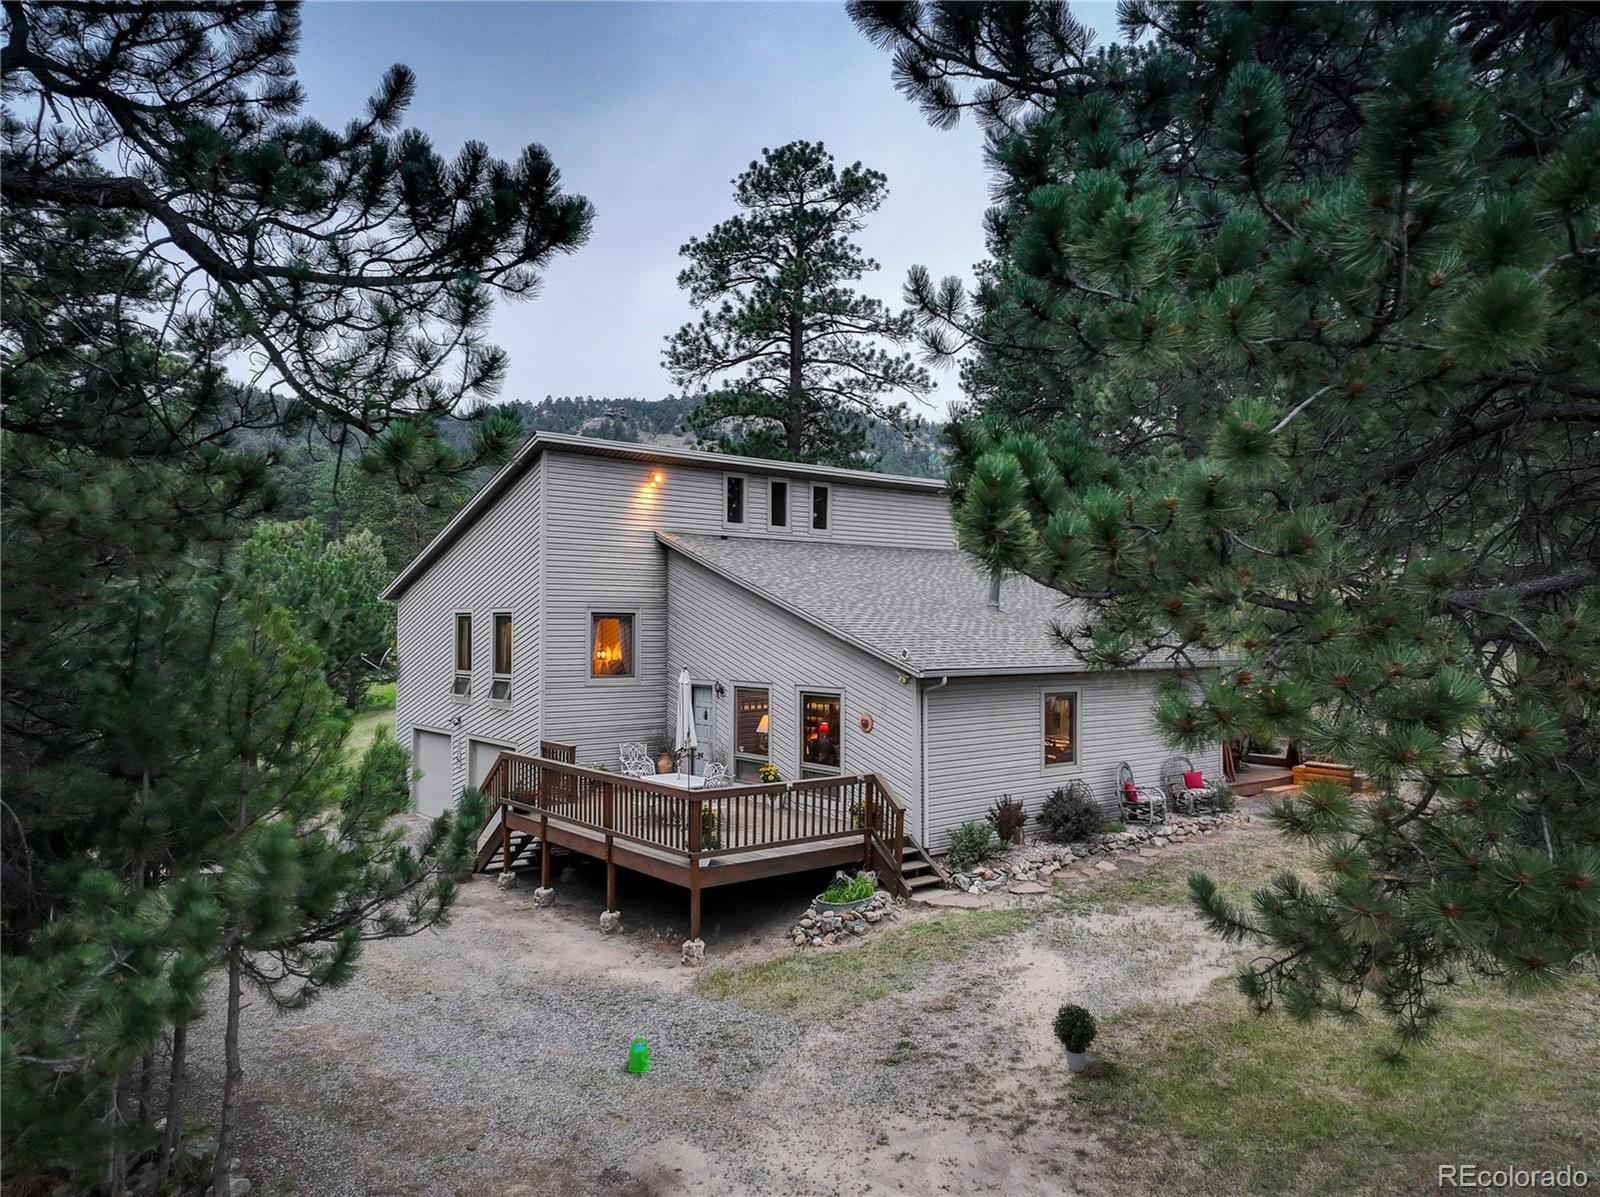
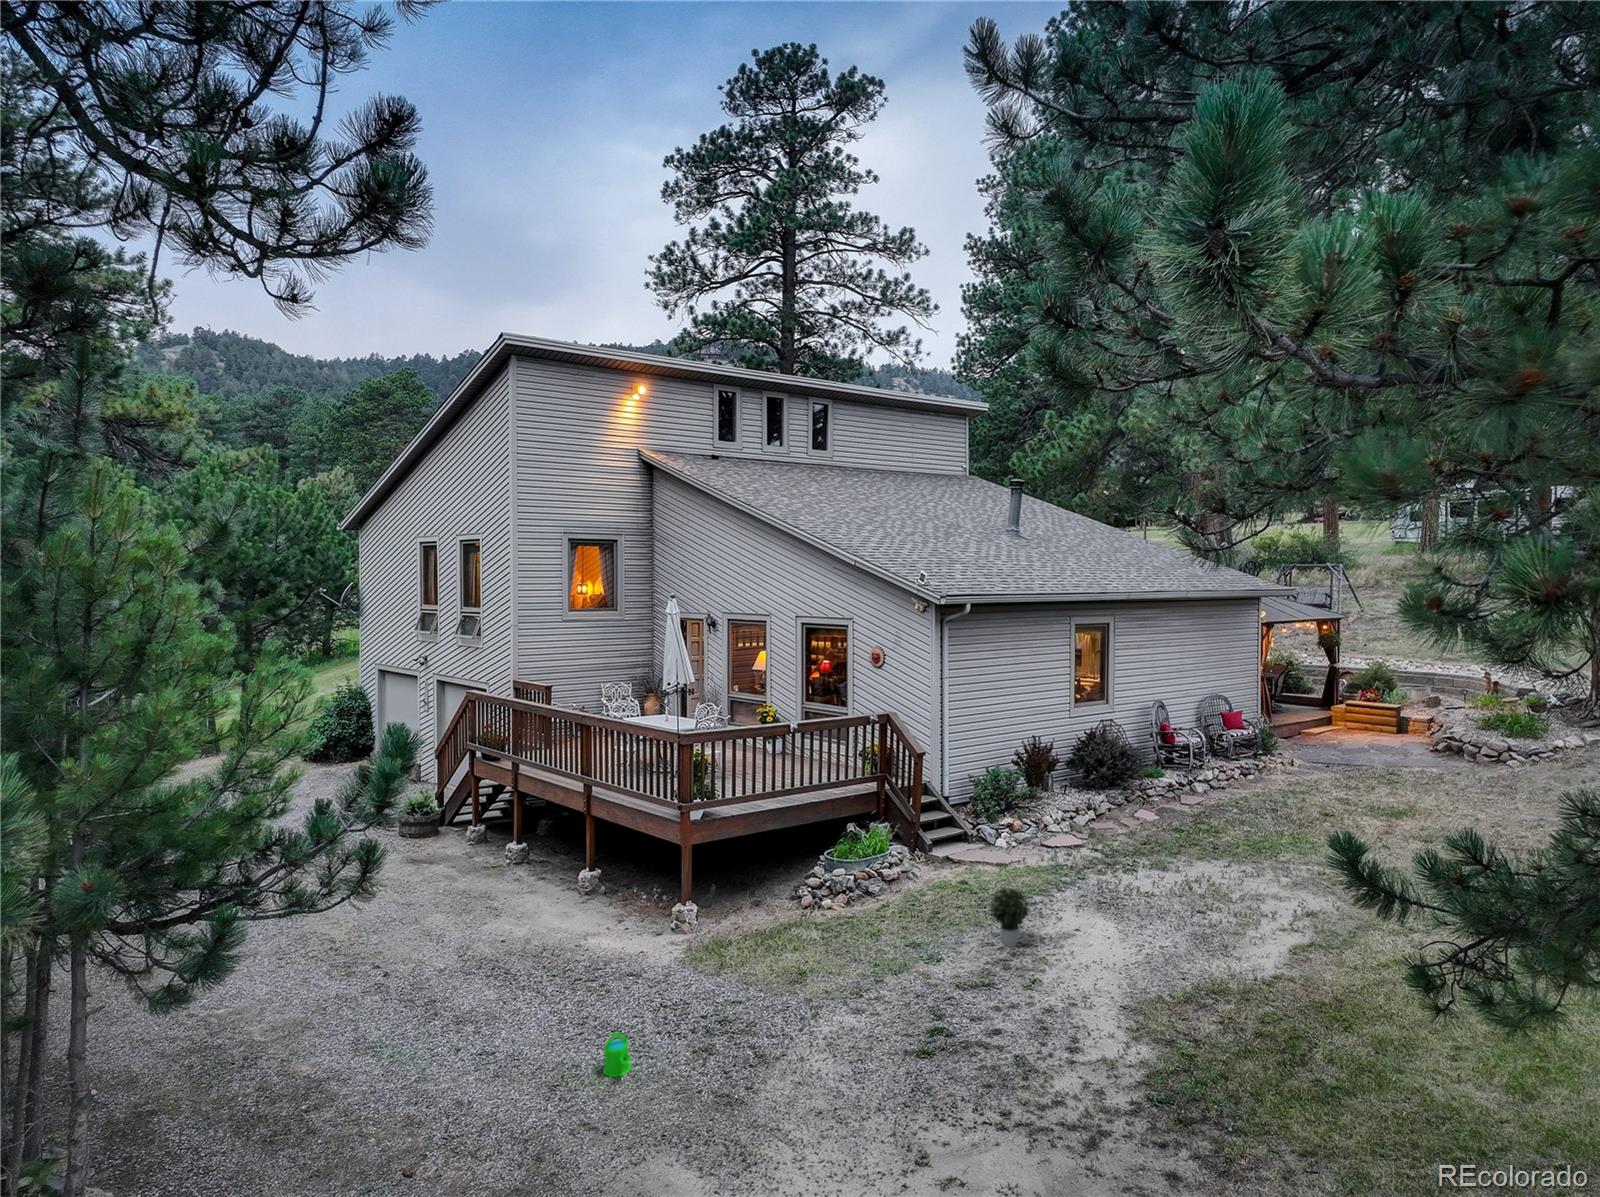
potted plant: present [1051,1003,1098,1072] -> present [988,888,1029,947]

